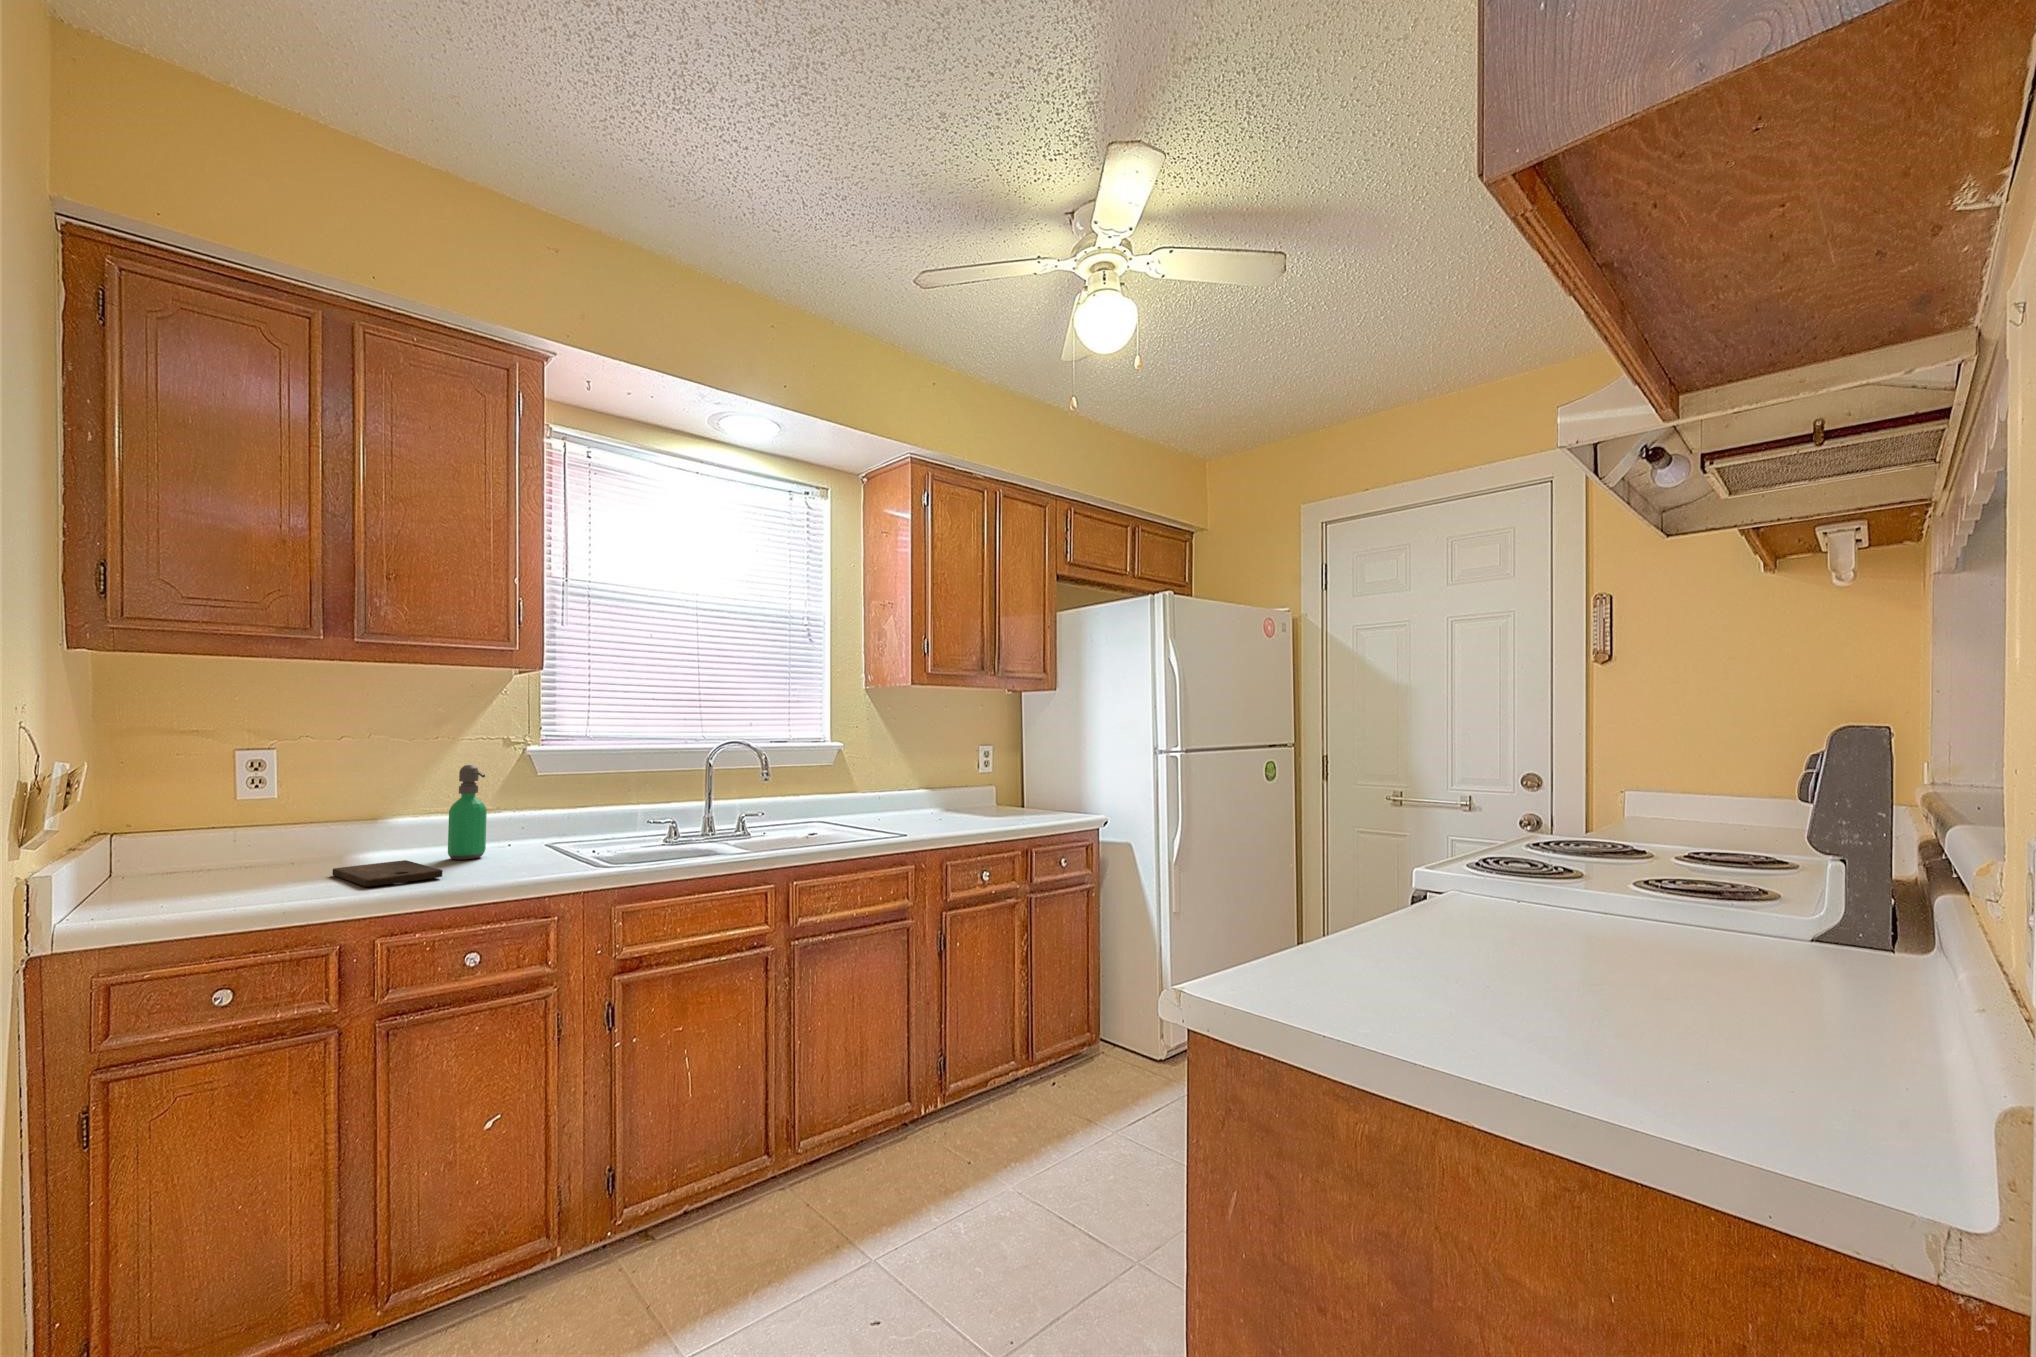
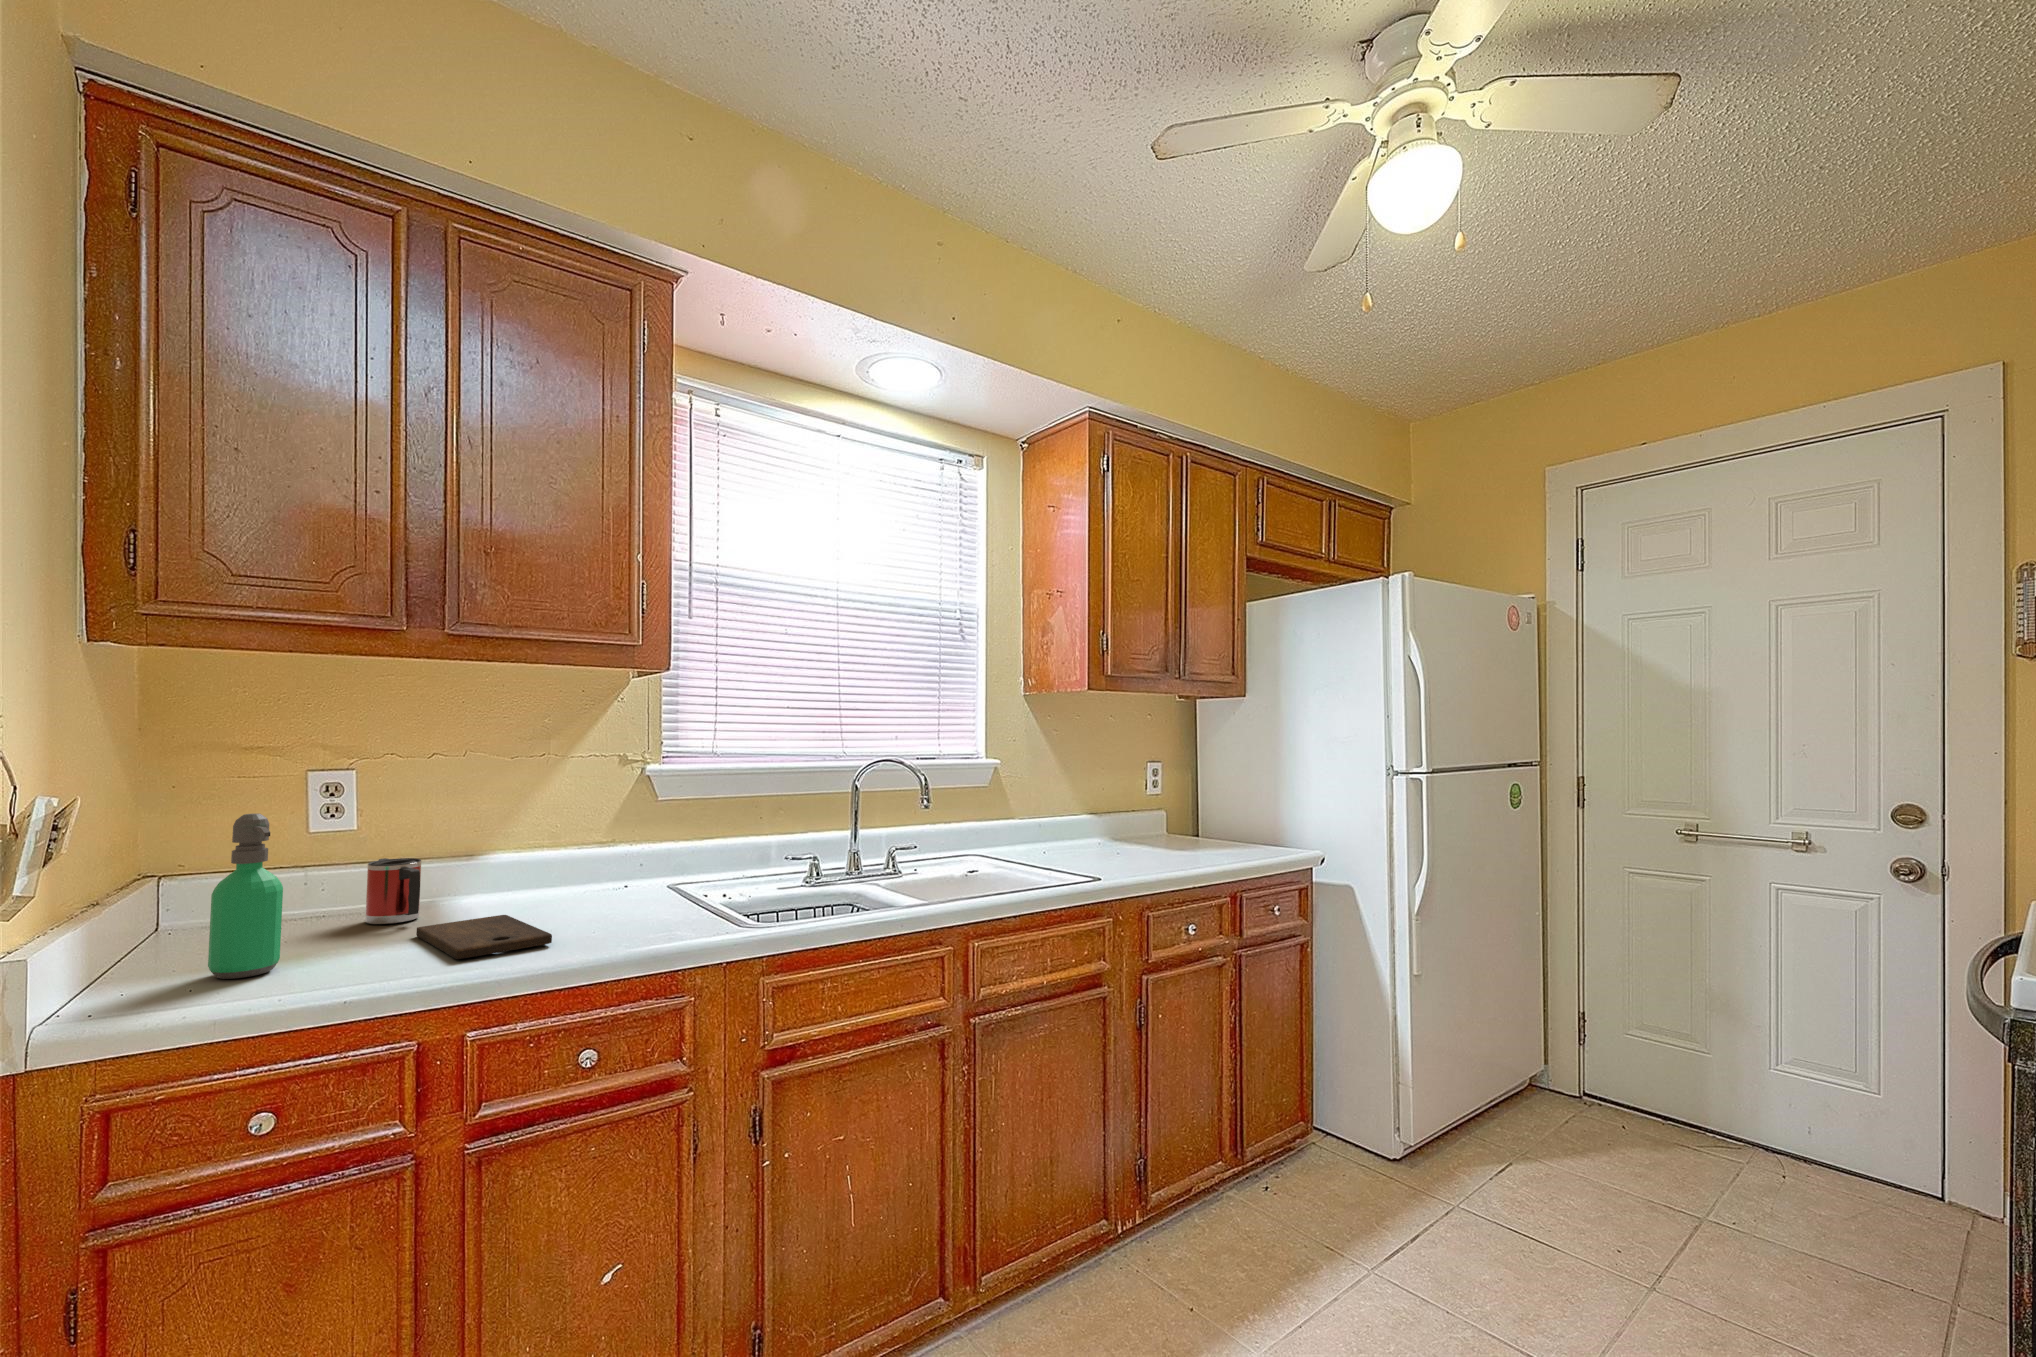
soap dispenser: present [448,765,487,860] -> present [208,814,283,979]
mug: none [289,819,336,869] -> present [365,858,421,924]

